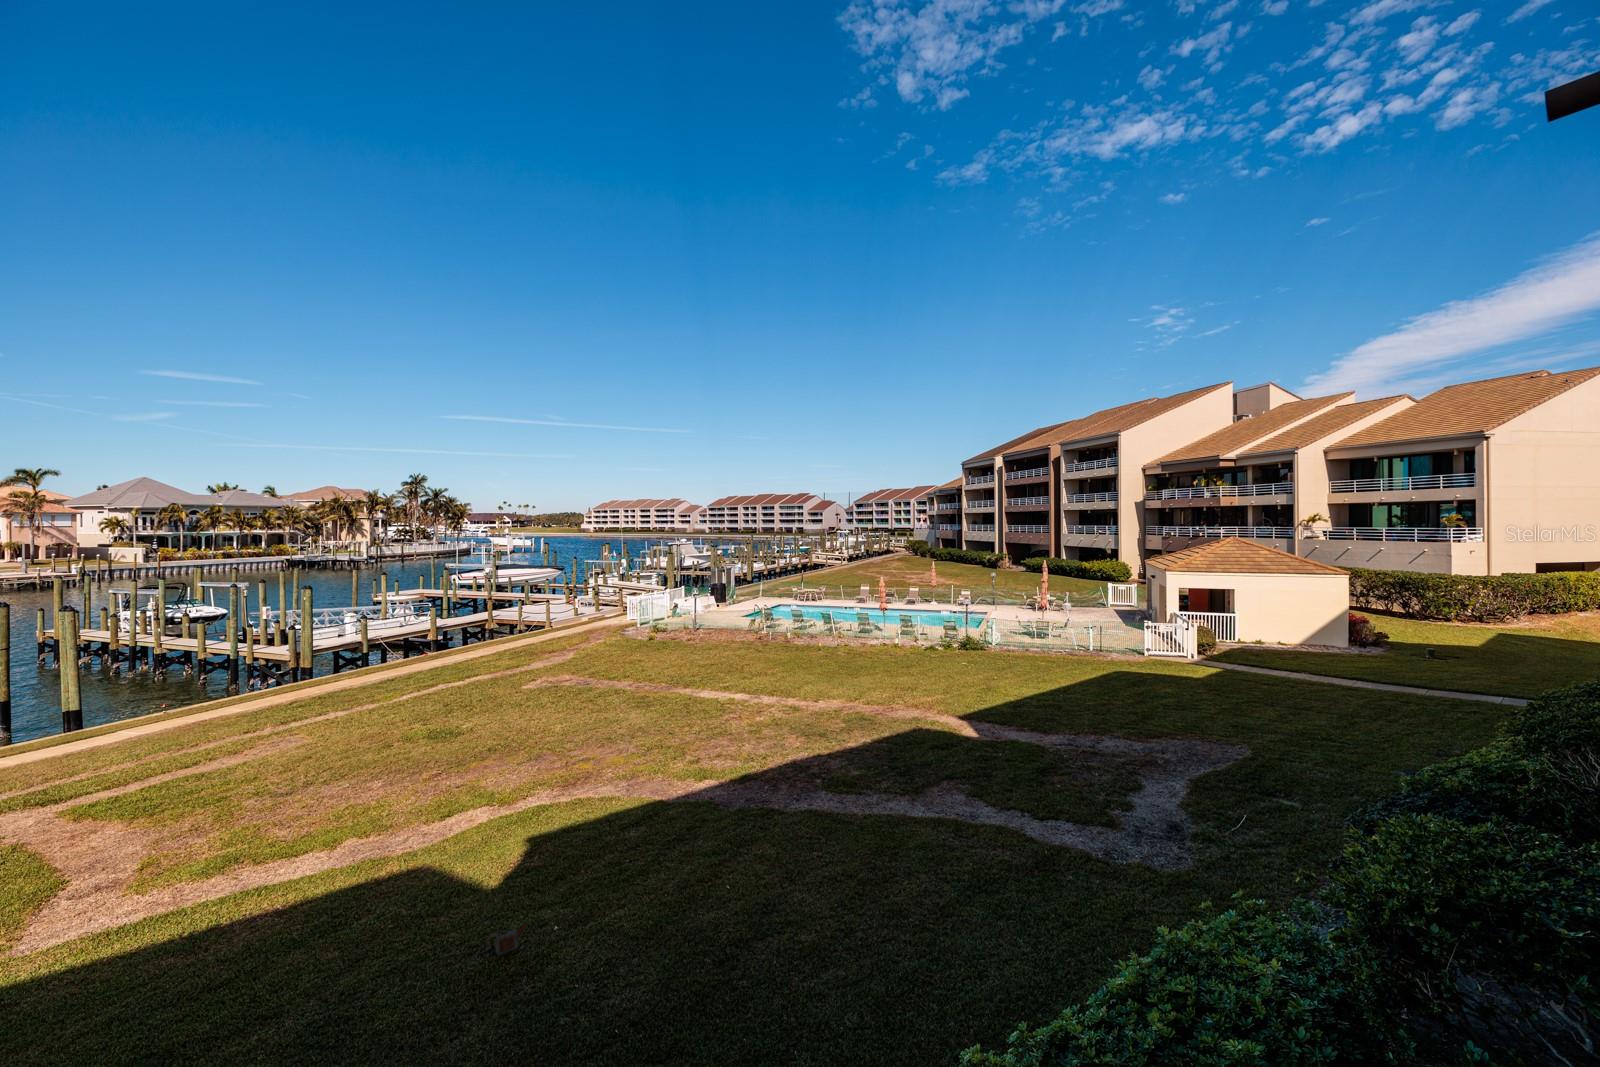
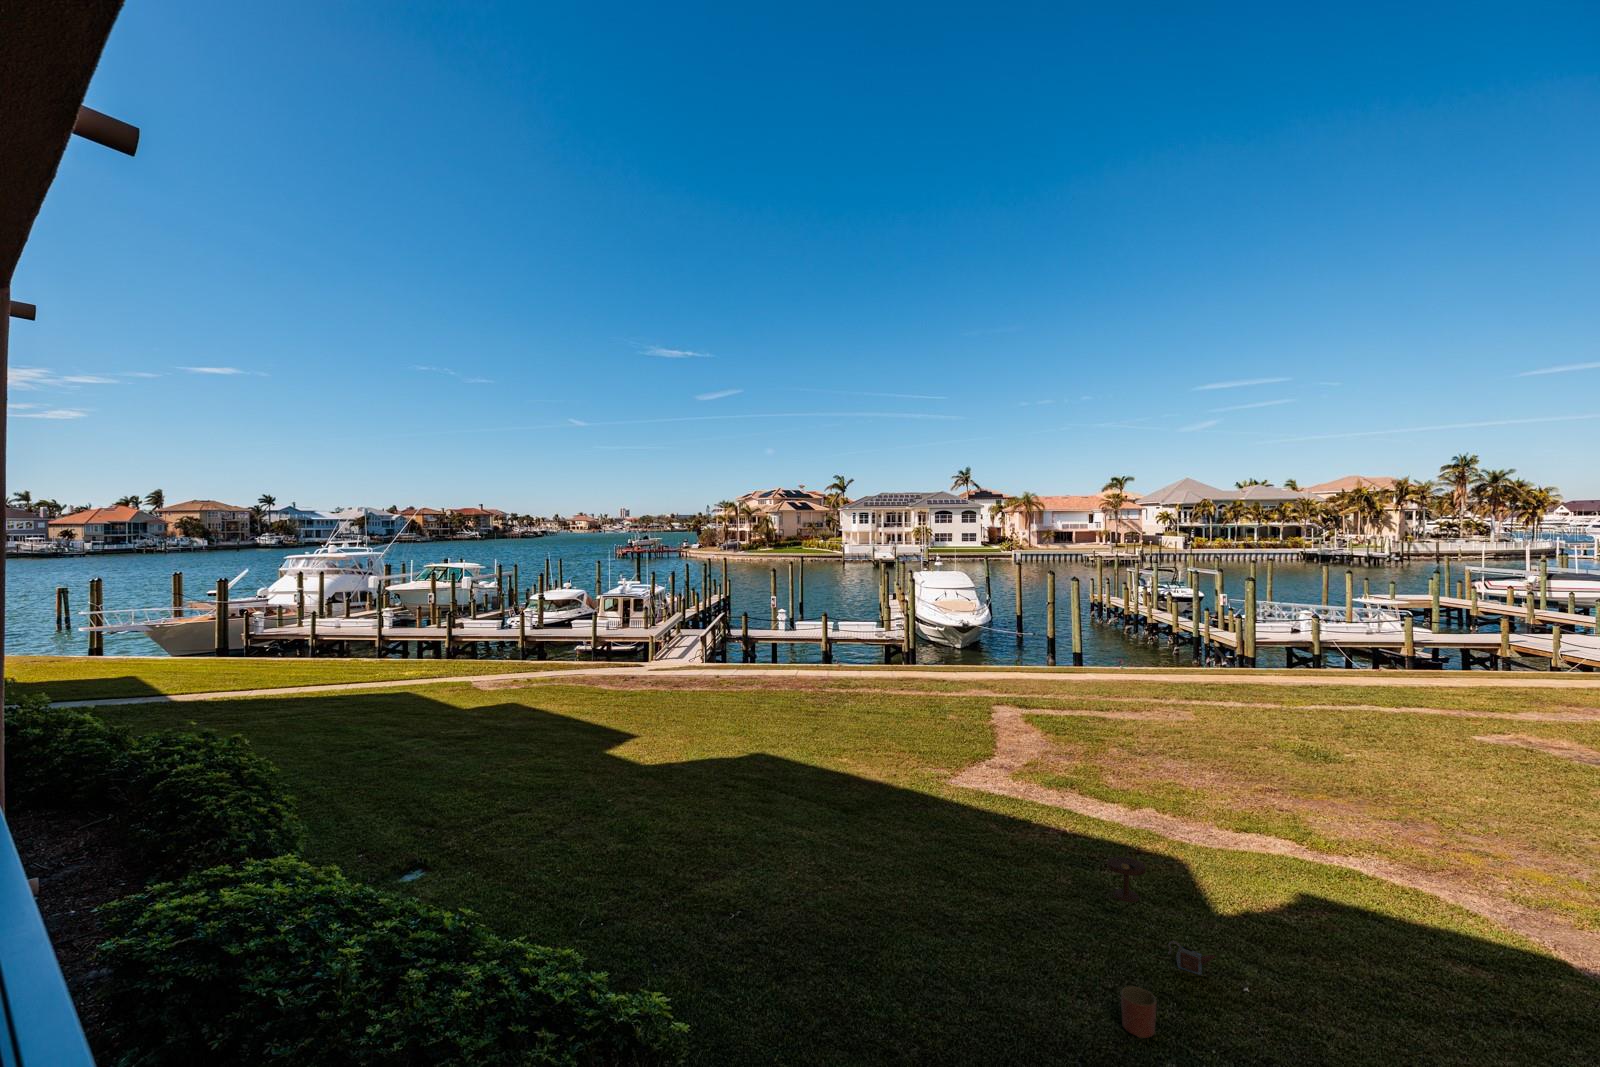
side table: none [404,884,444,958] -> present [1107,857,1146,902]
planter: none [497,986,530,1038] -> present [1121,986,1157,1038]

